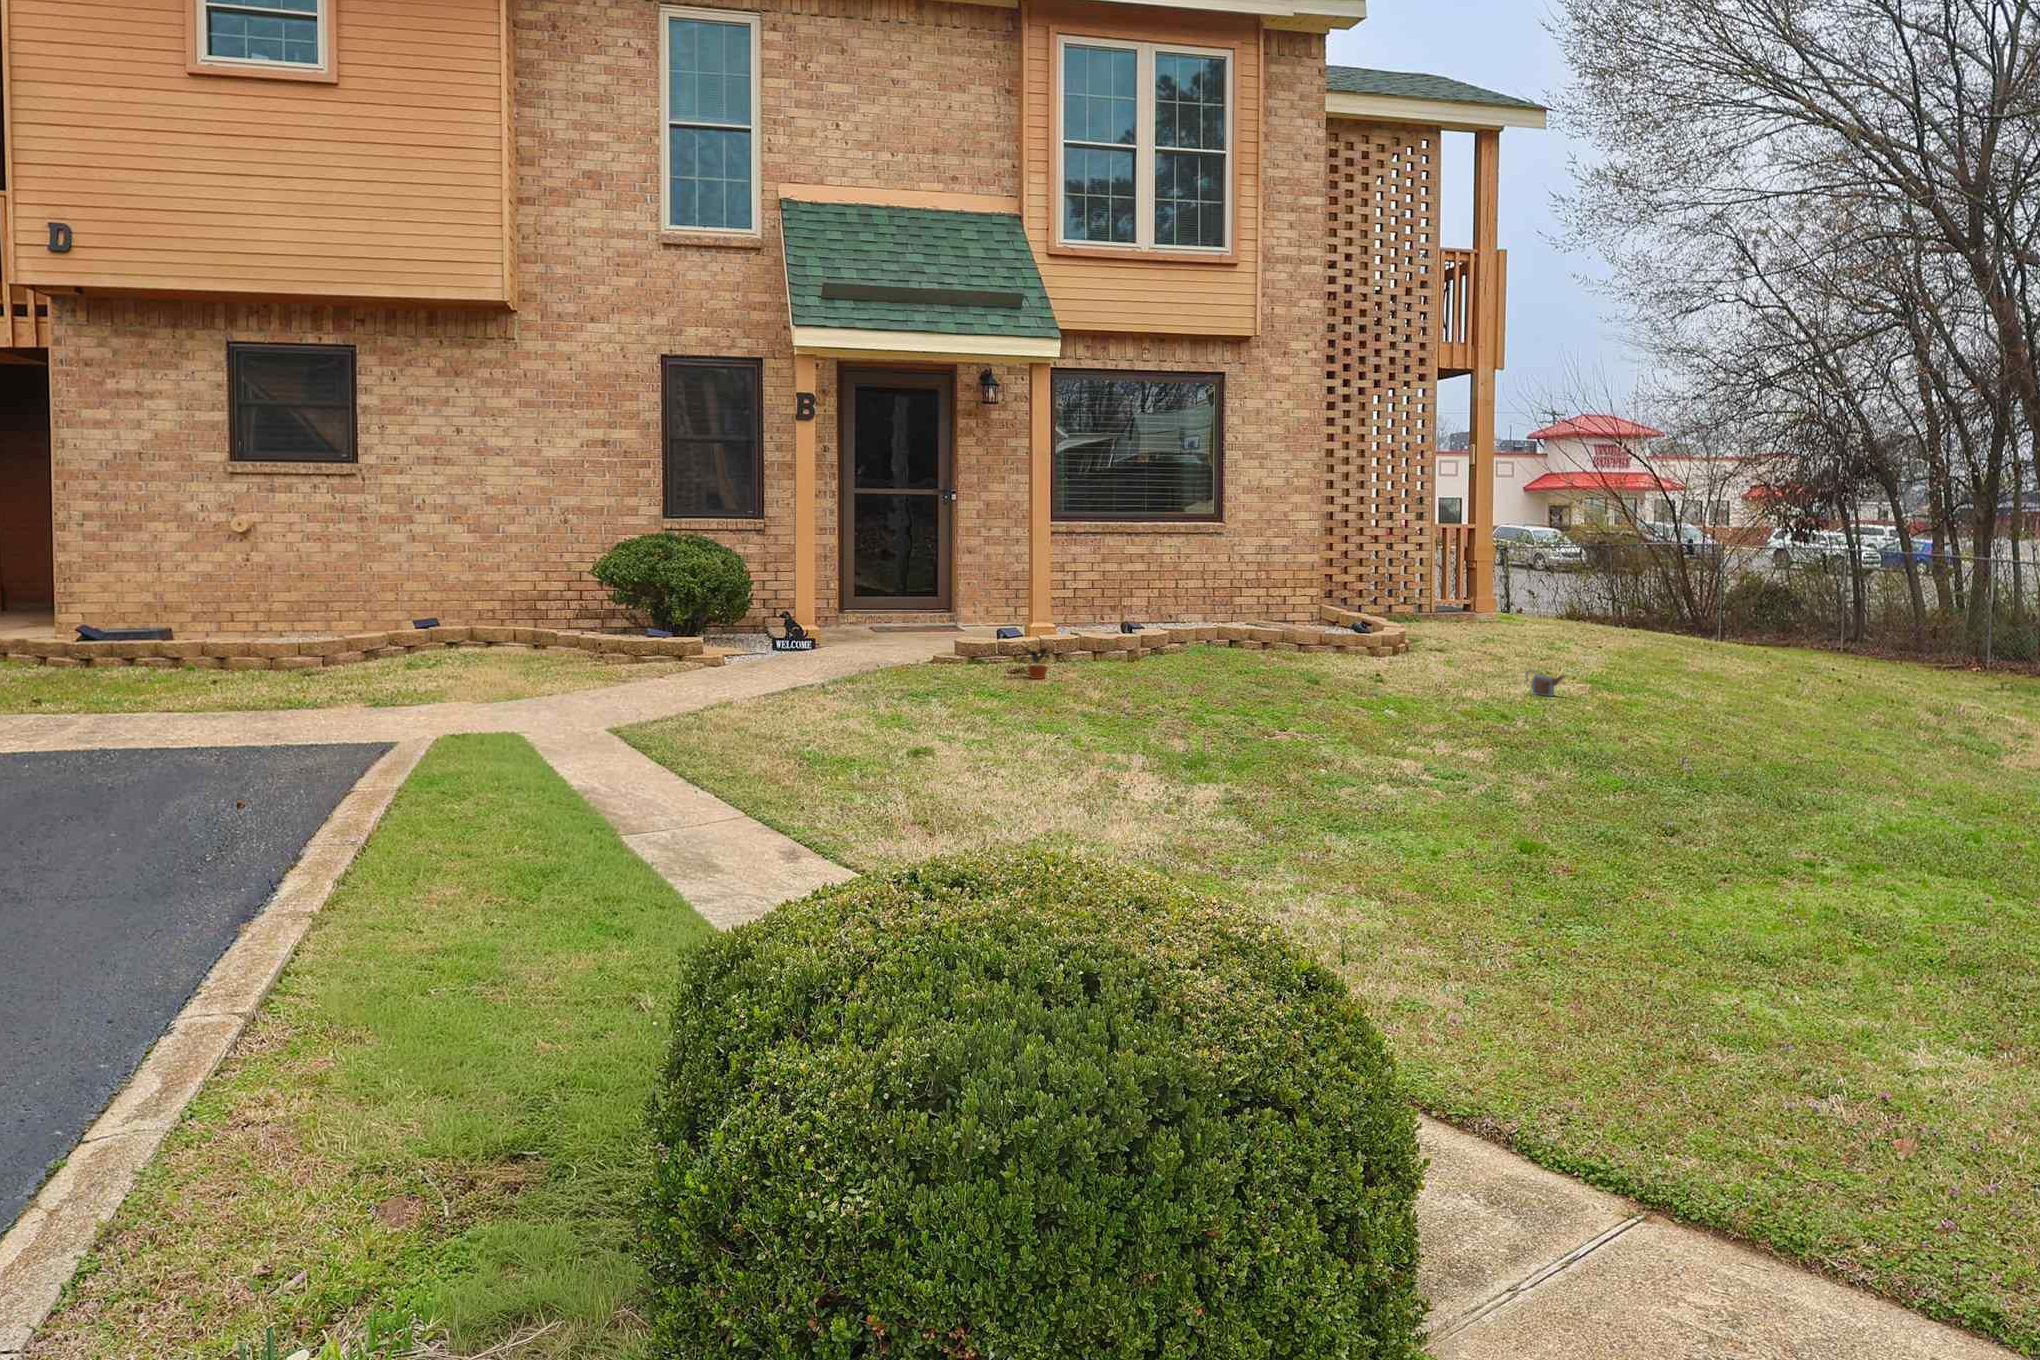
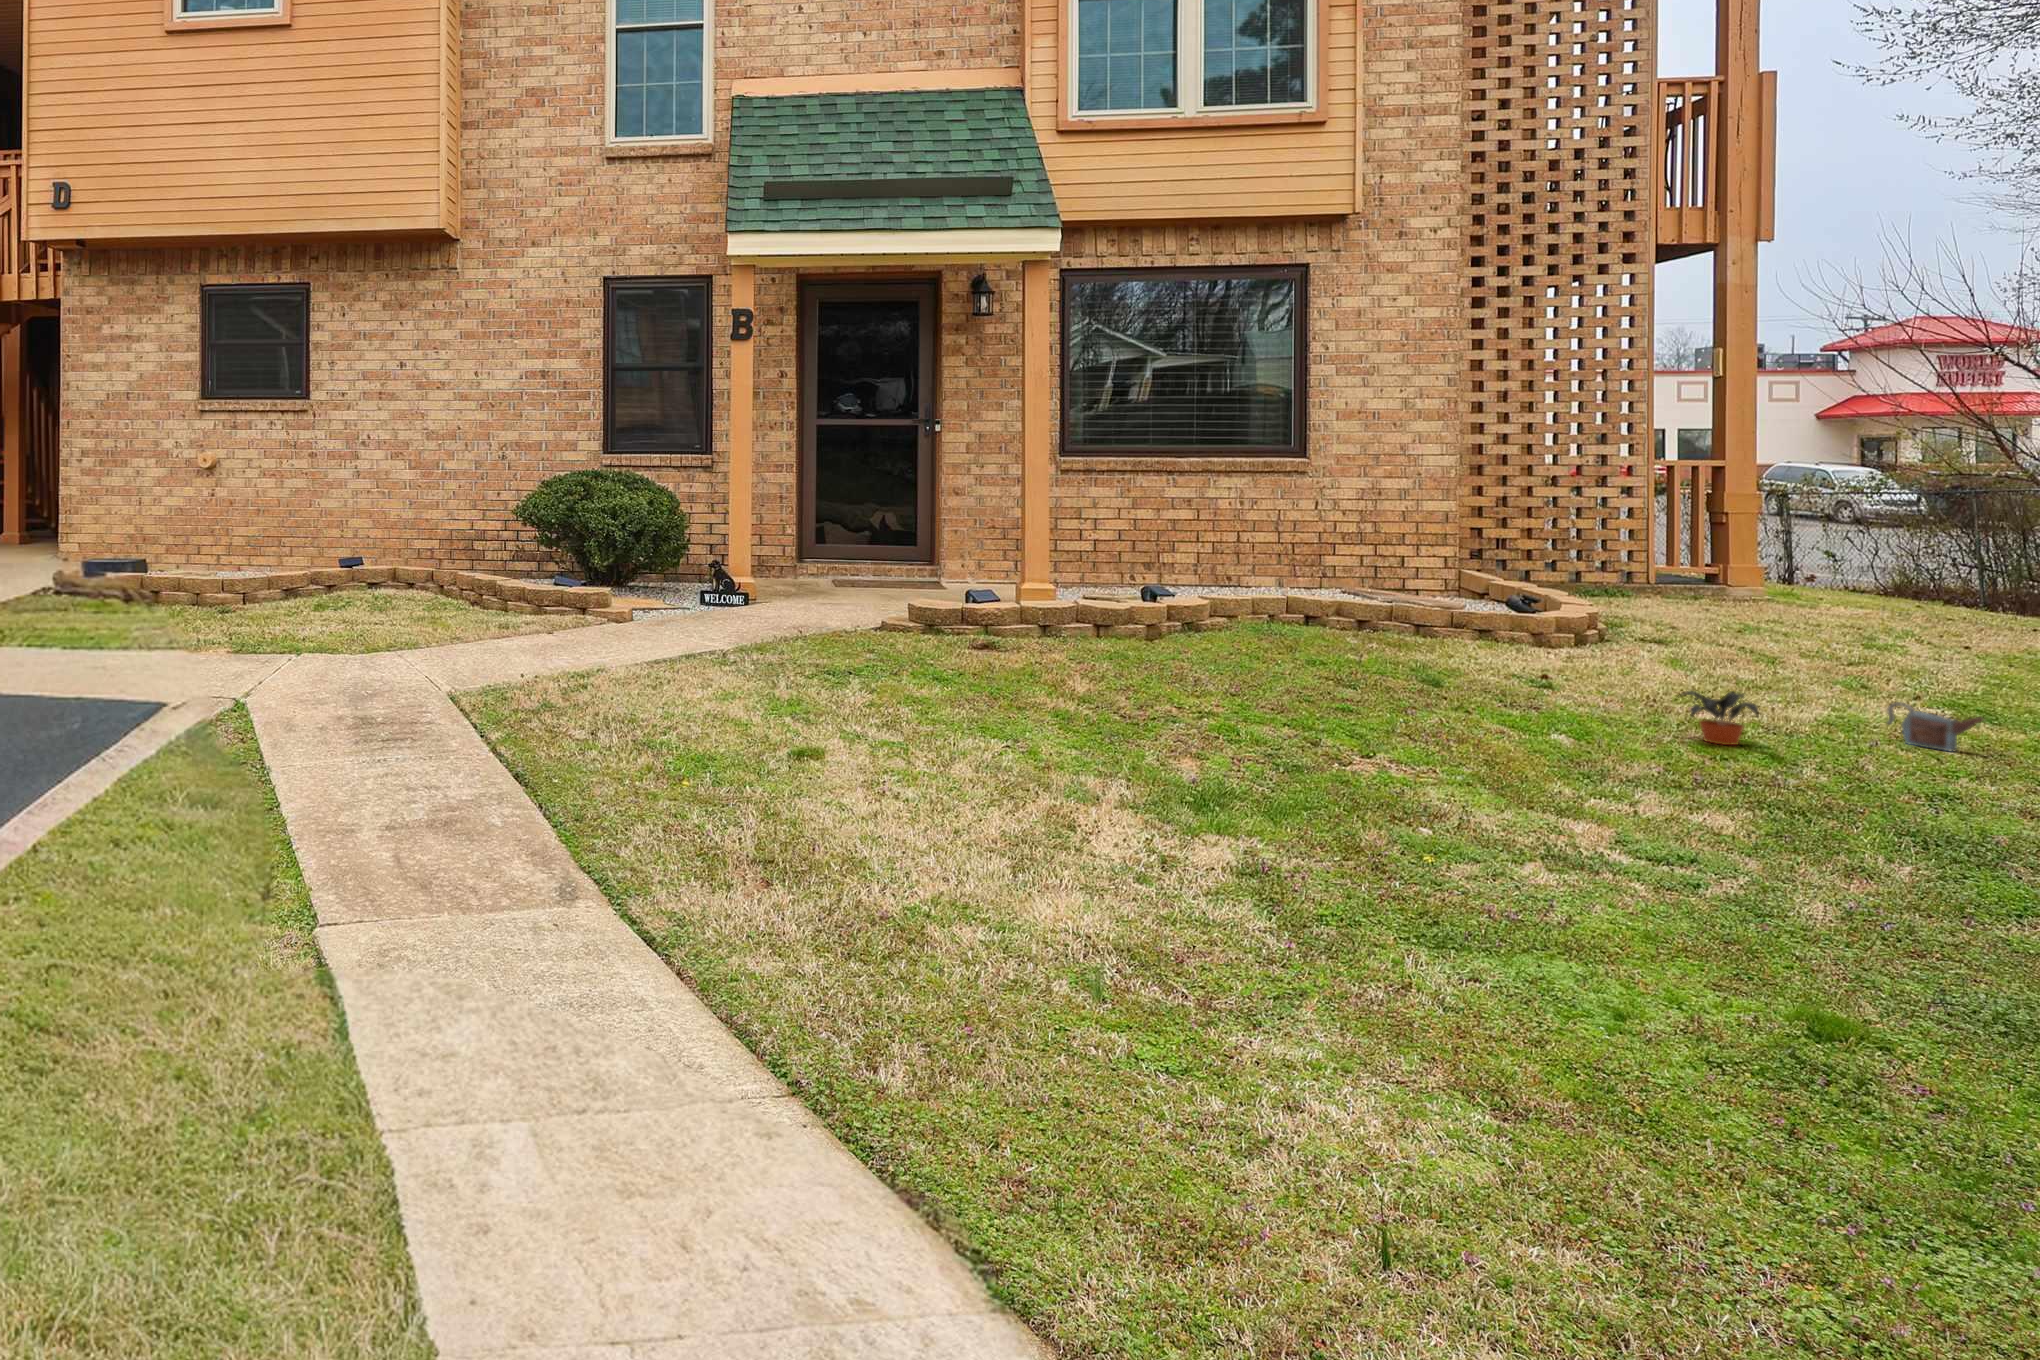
potted plant: present [1020,647,1053,679] -> present [1678,691,1758,745]

